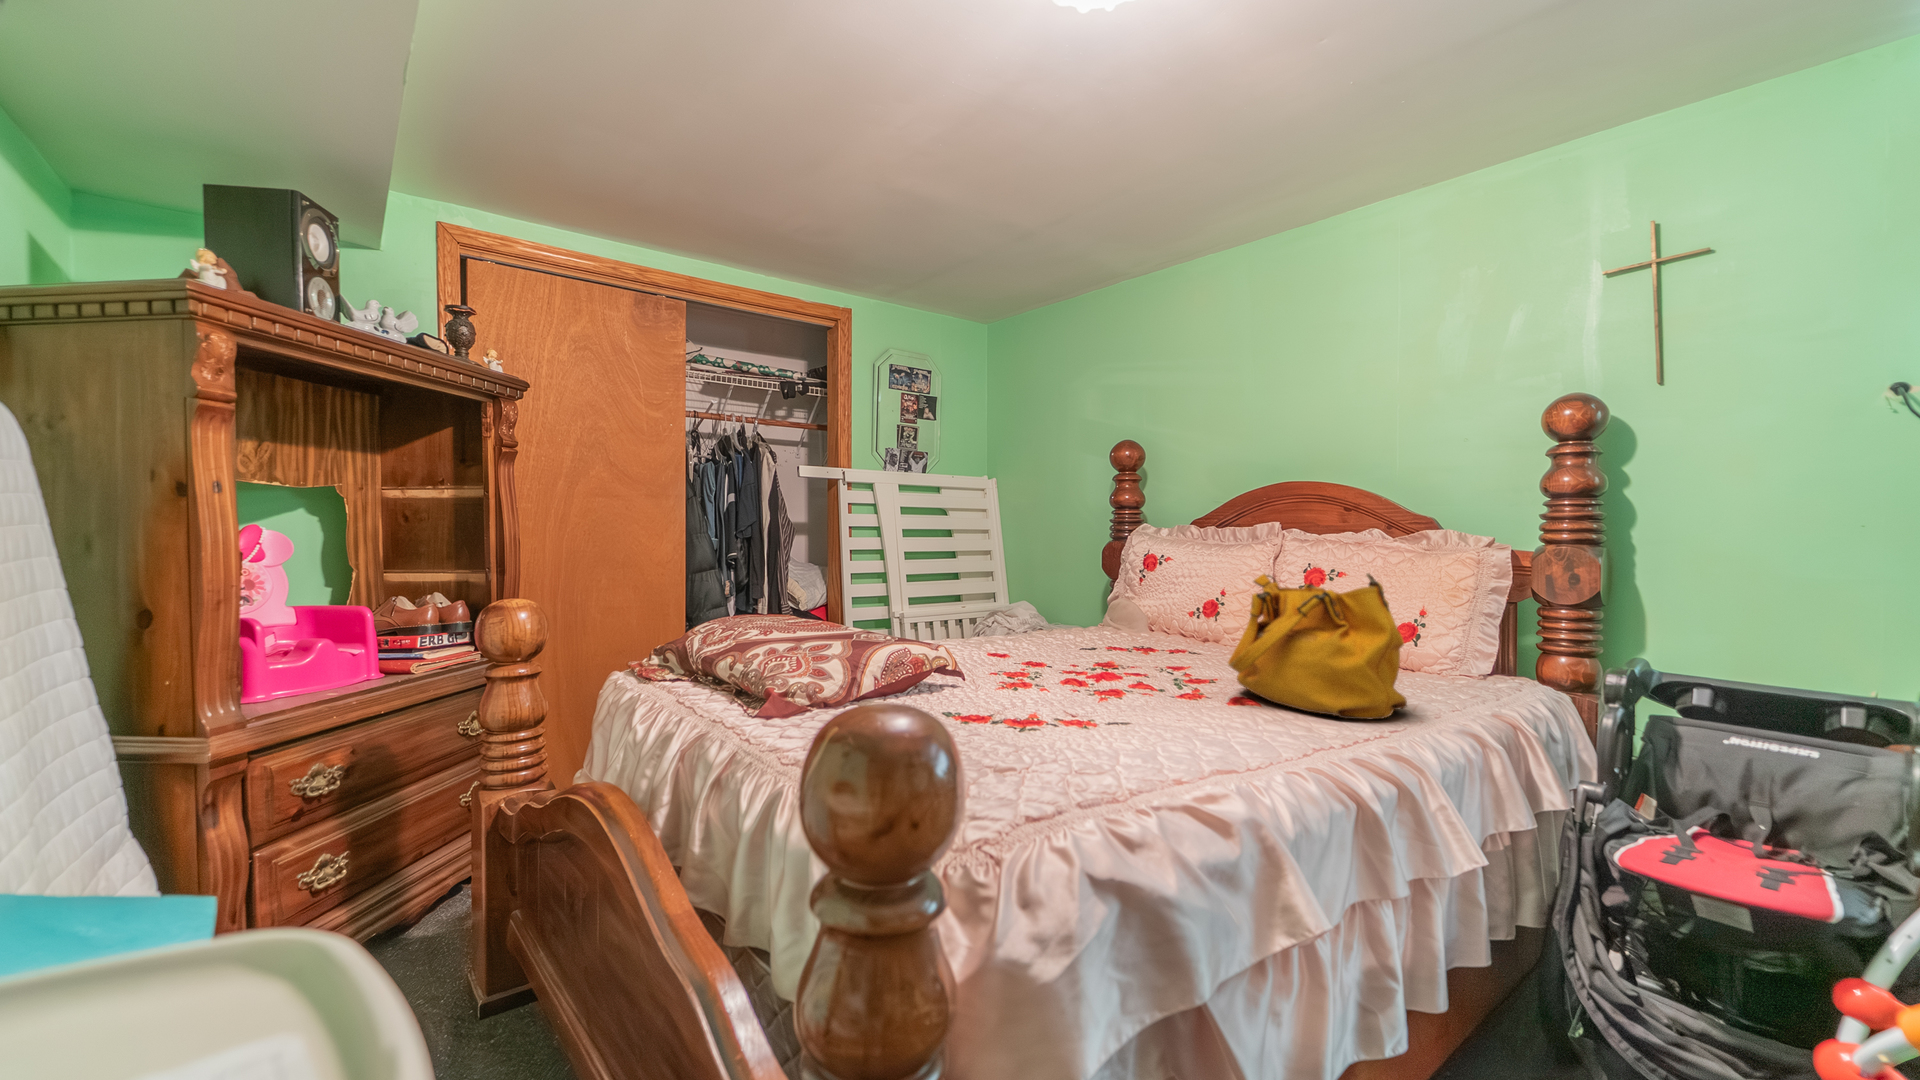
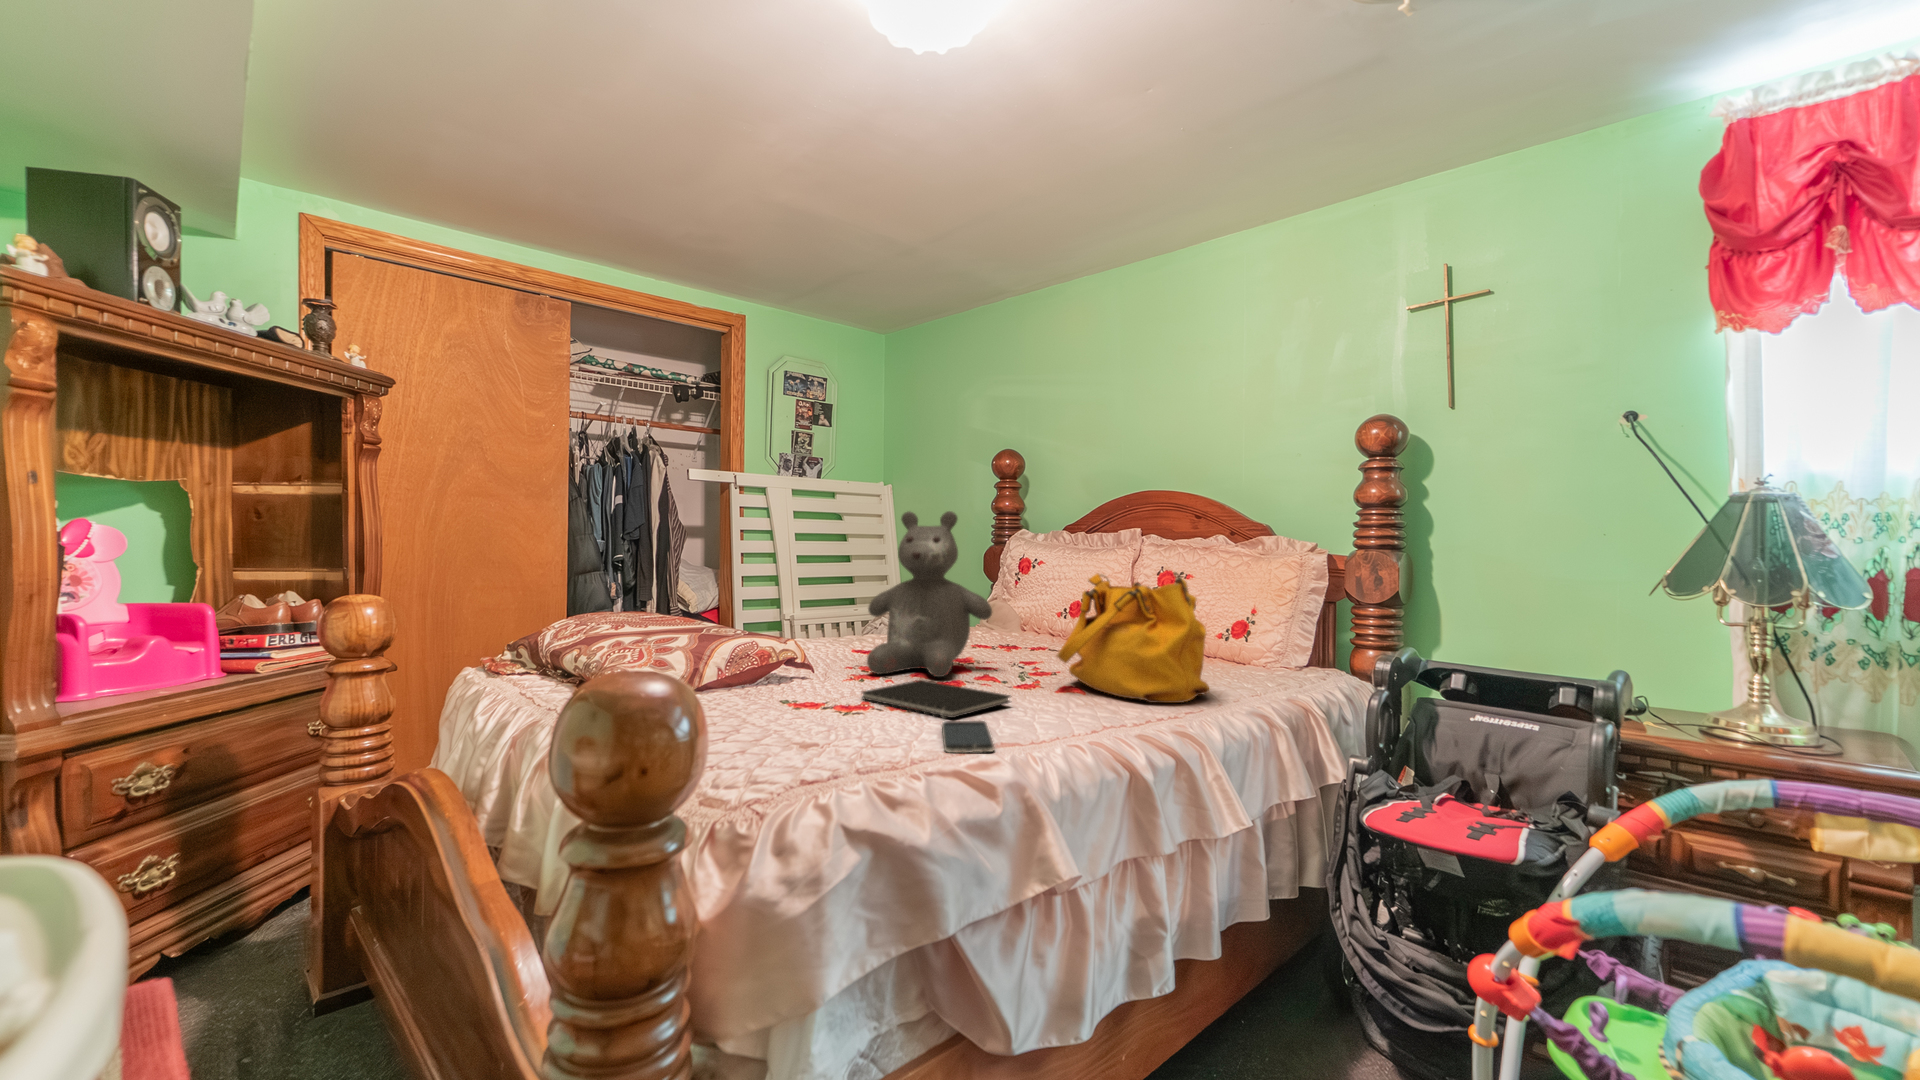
teddy bear: none [1008,507,1144,686] -> present [867,511,992,677]
notebook: none [1025,689,1193,737] -> present [862,680,1010,719]
smartphone: none [1133,741,1210,781] -> present [942,721,994,753]

